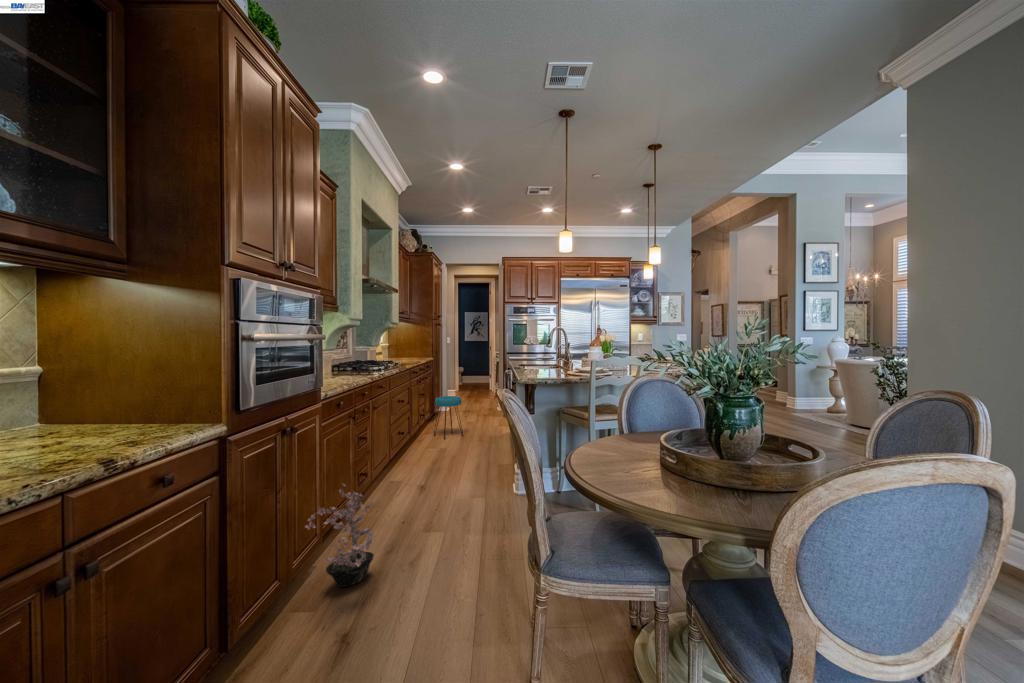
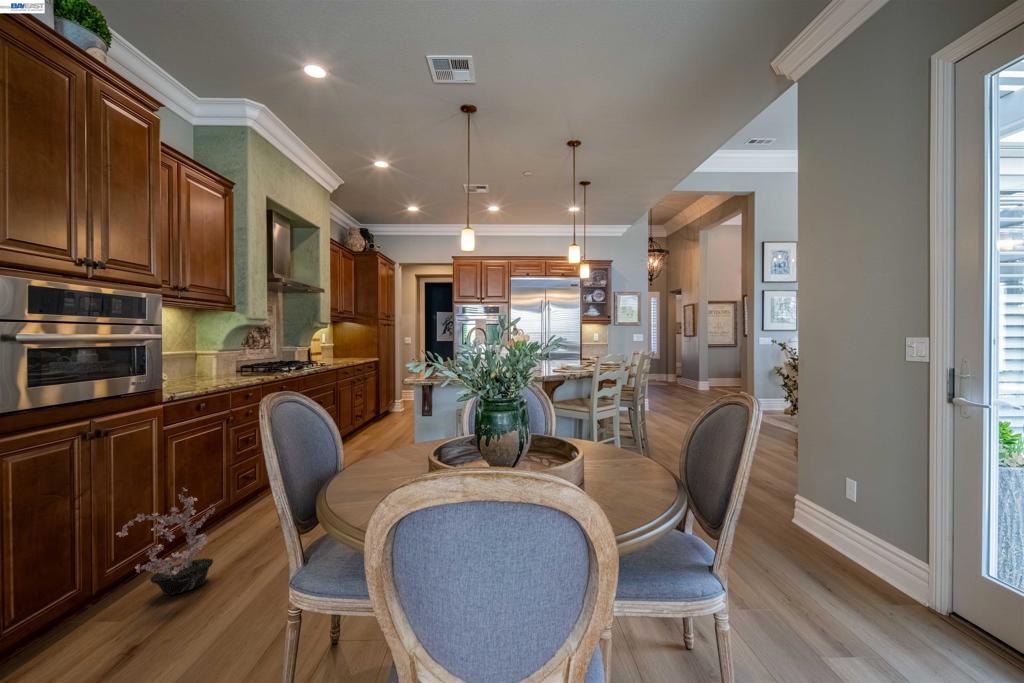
stool: present [434,396,463,439] -> none [367,397,396,440]

